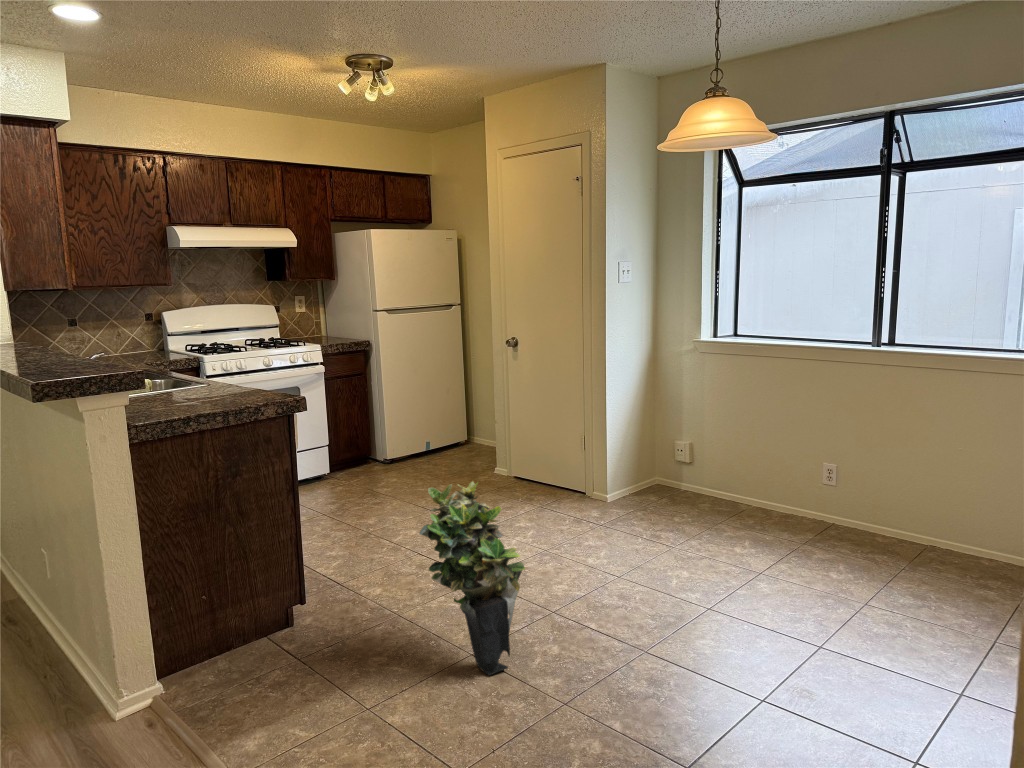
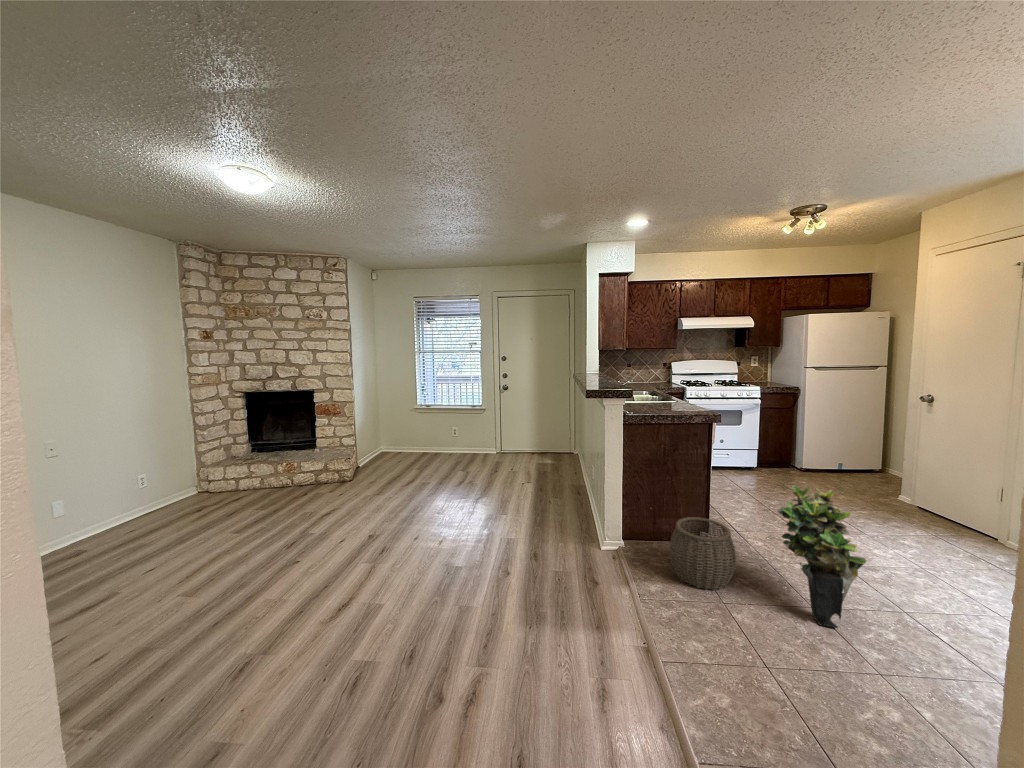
woven basket: none [260,582,371,709] -> present [670,517,736,590]

